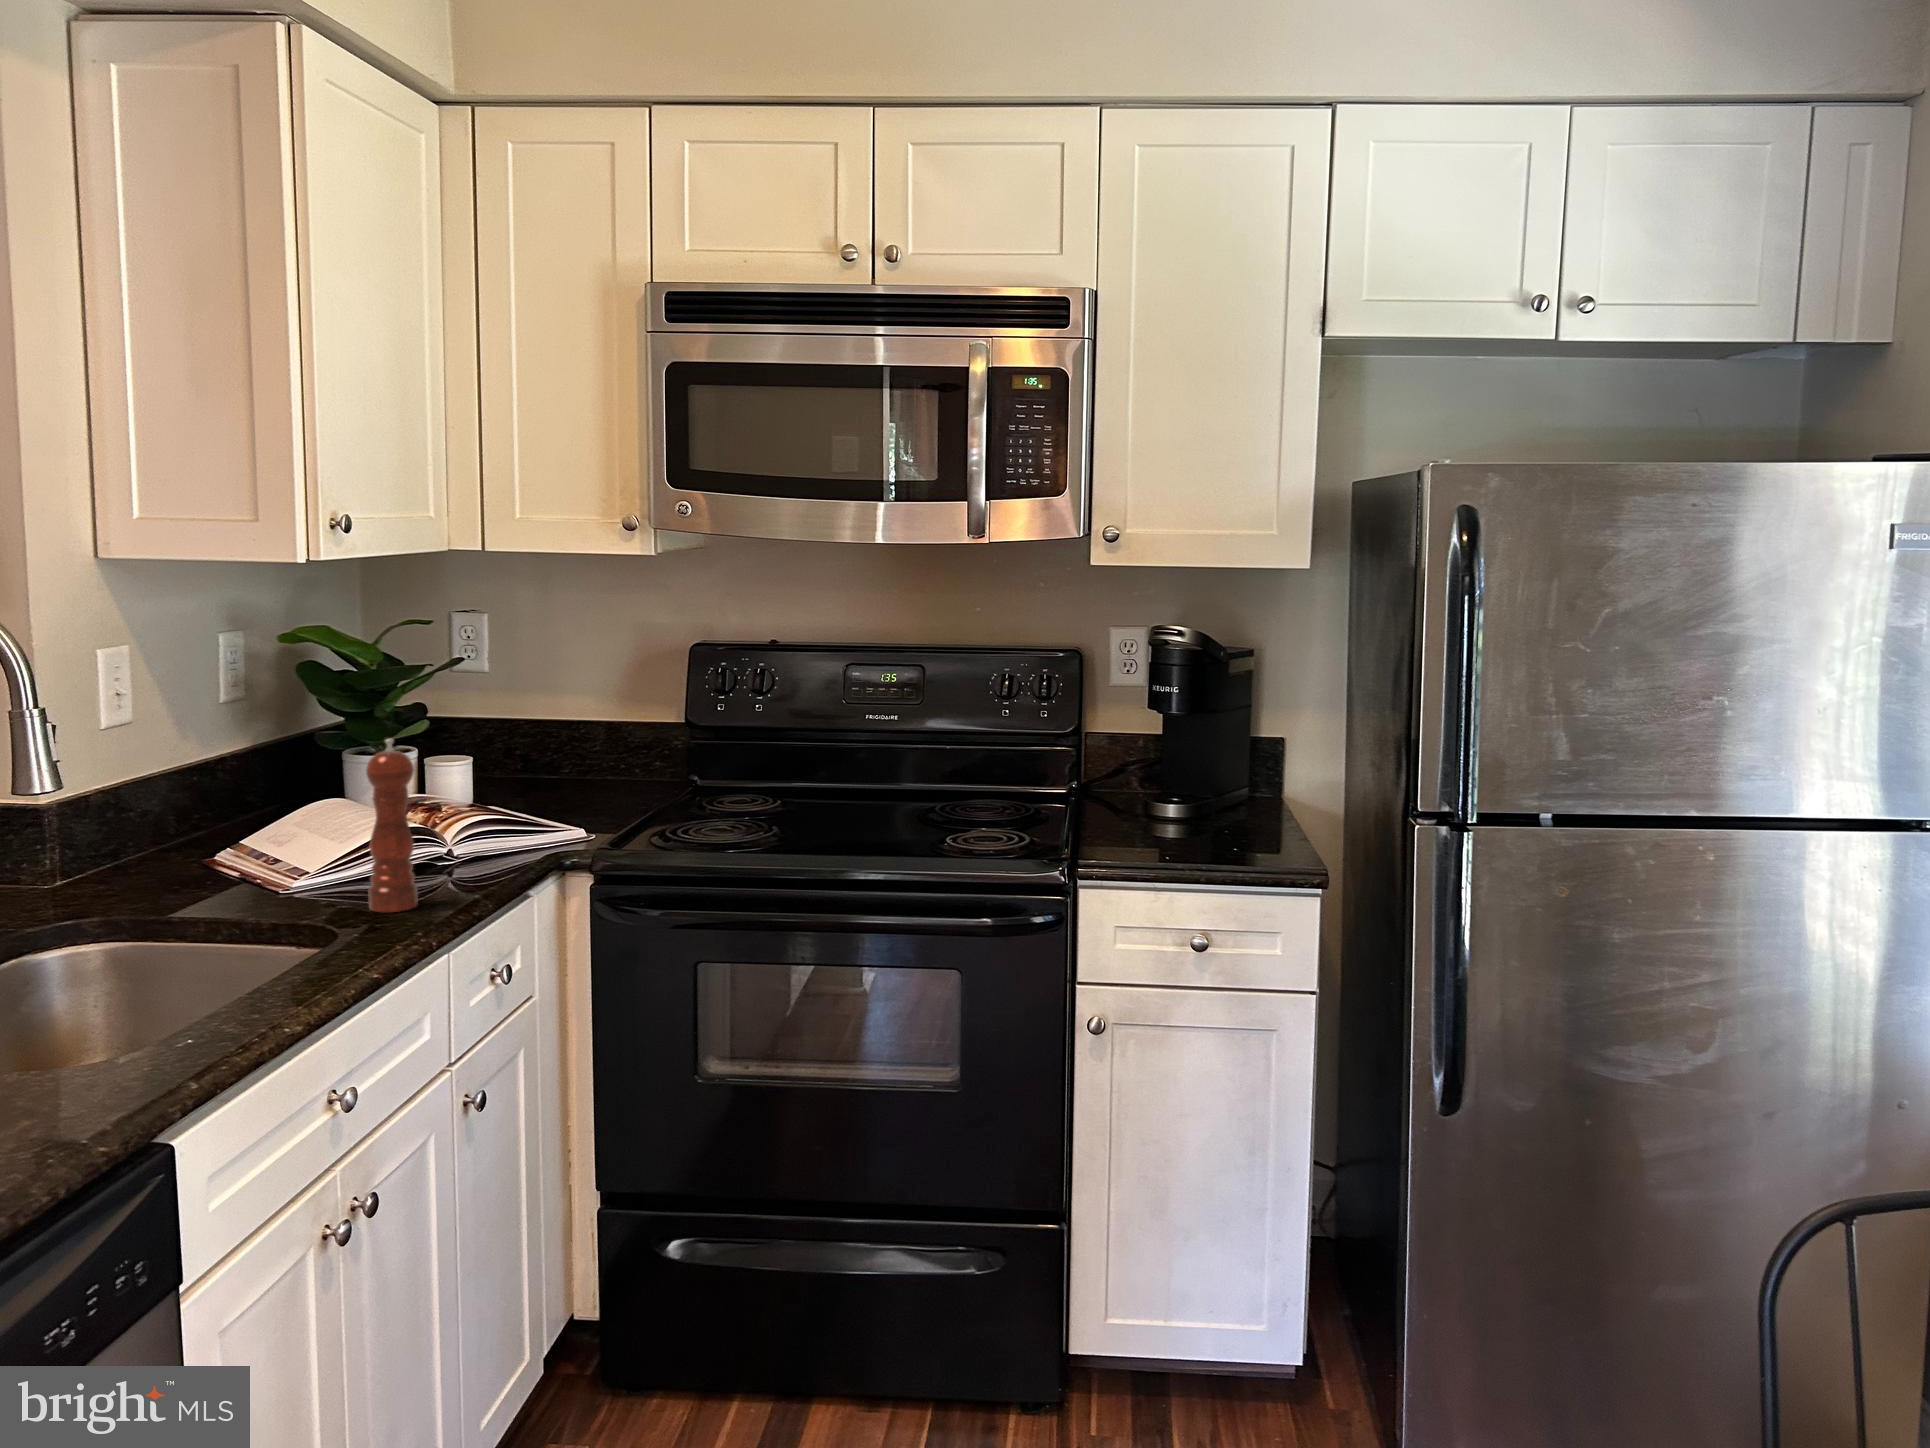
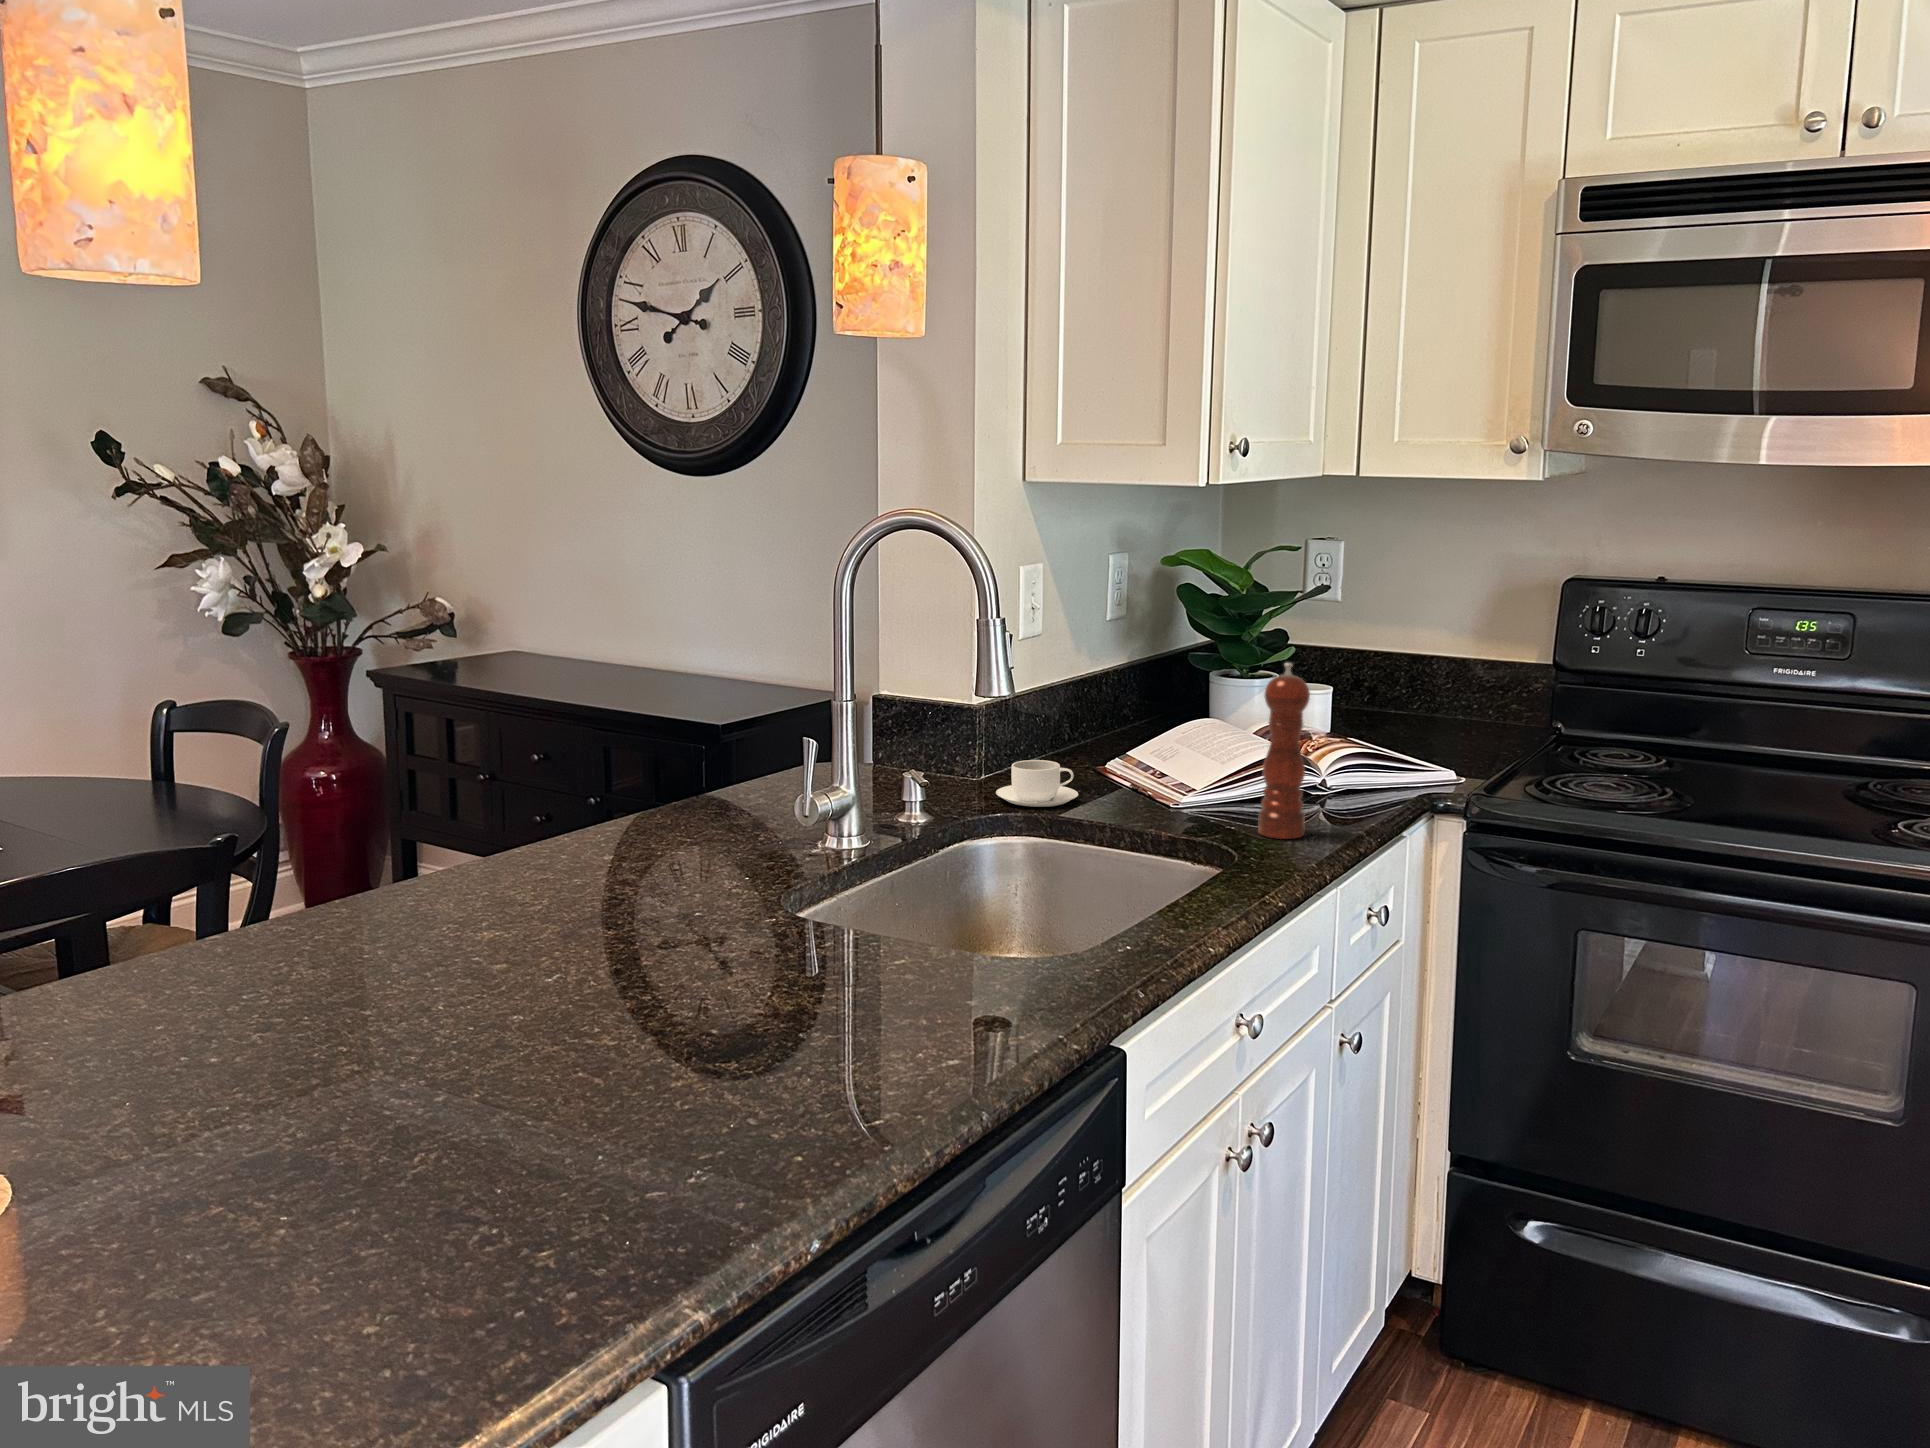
coffee cup: none [70,859,172,910] -> present [996,760,1078,807]

